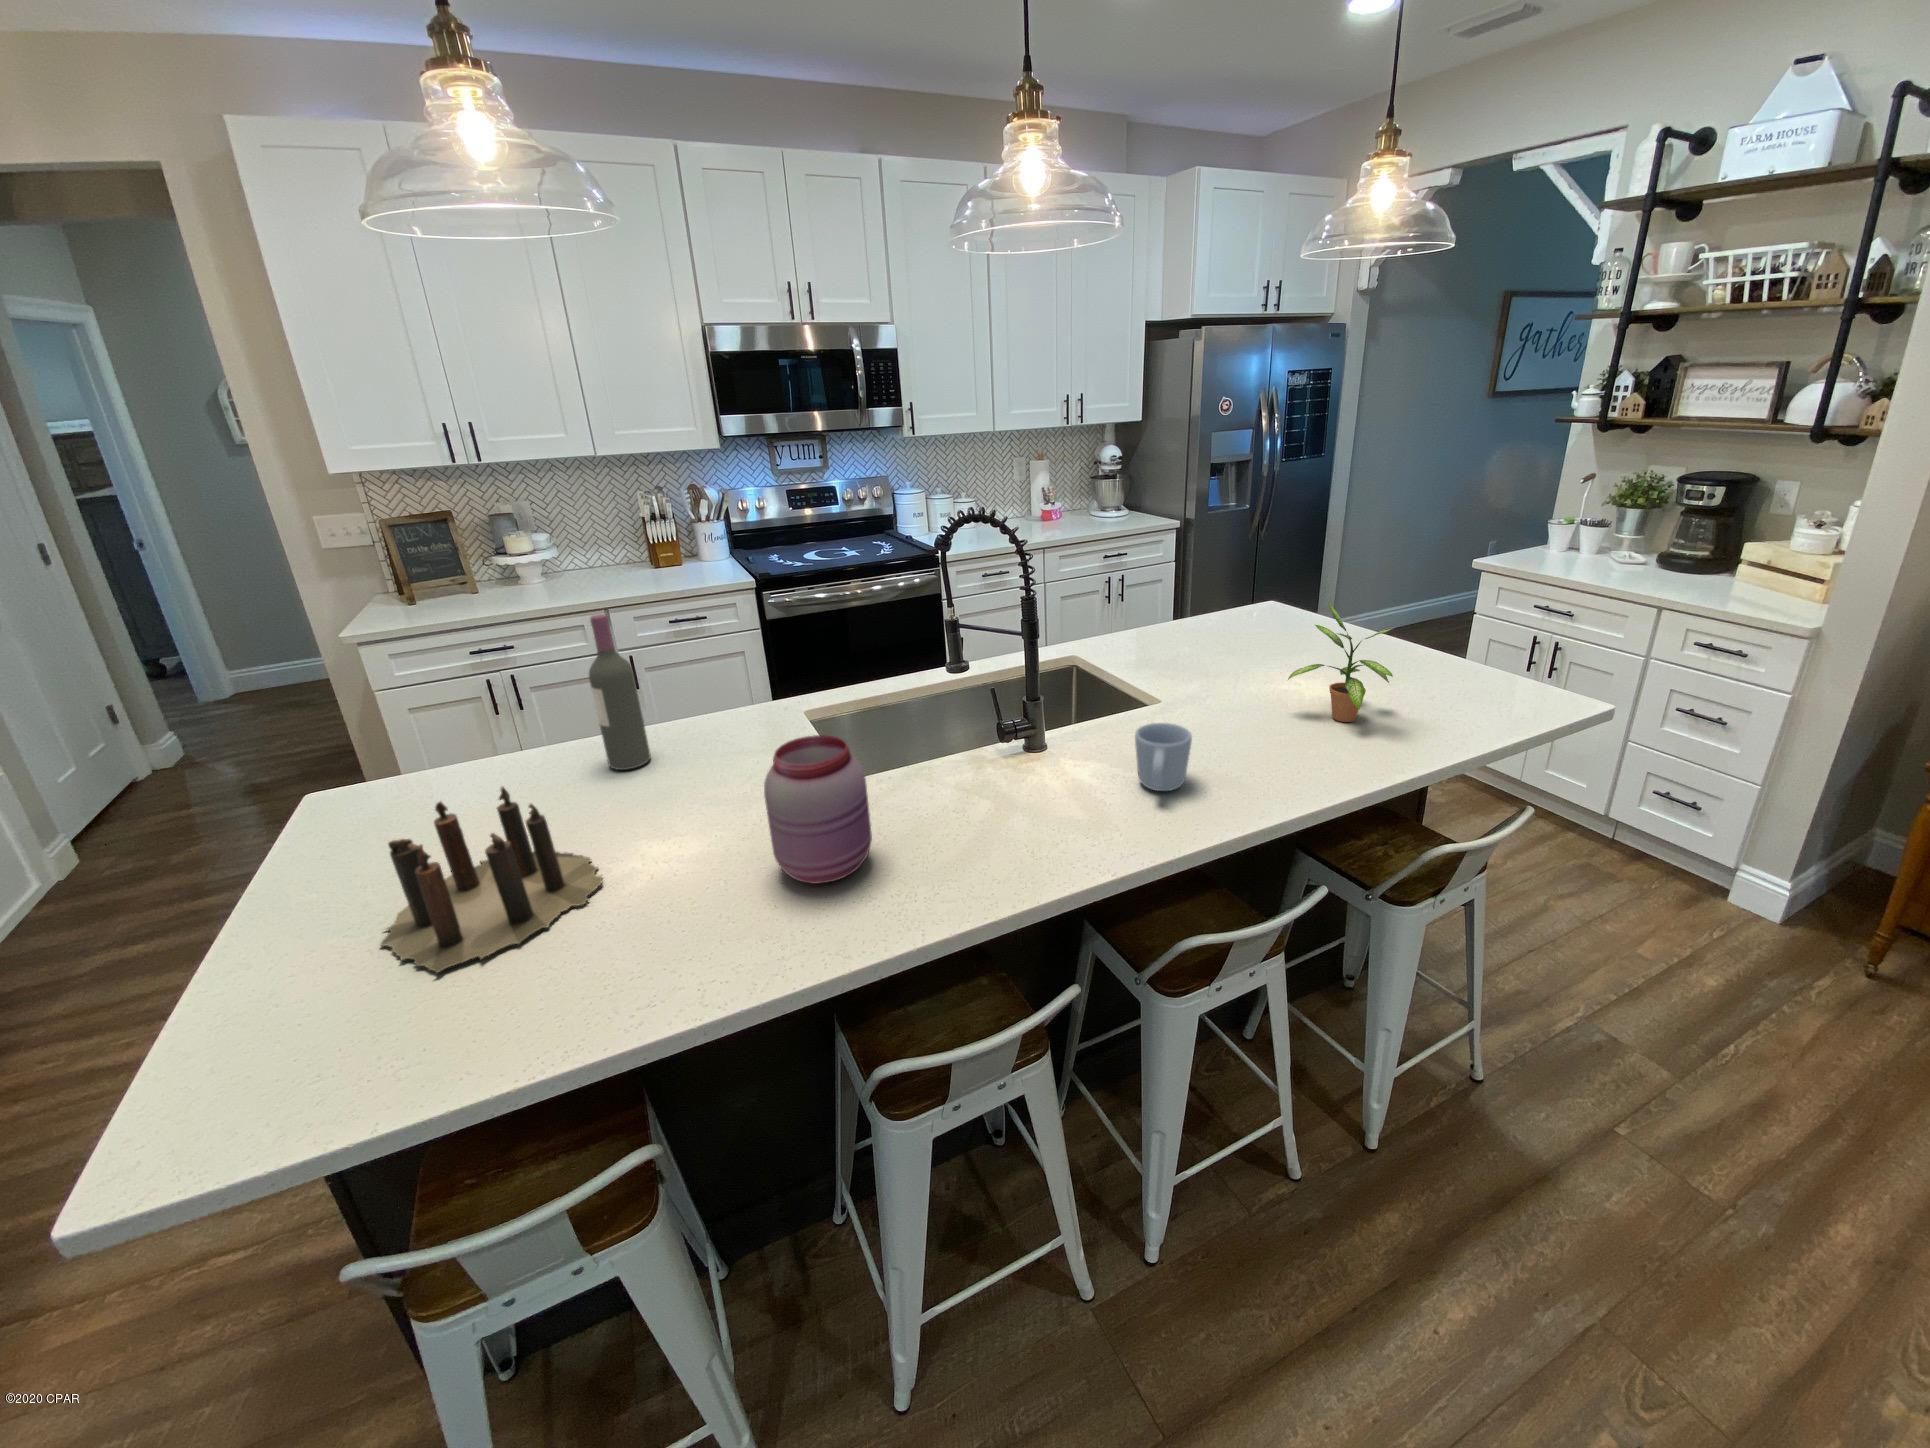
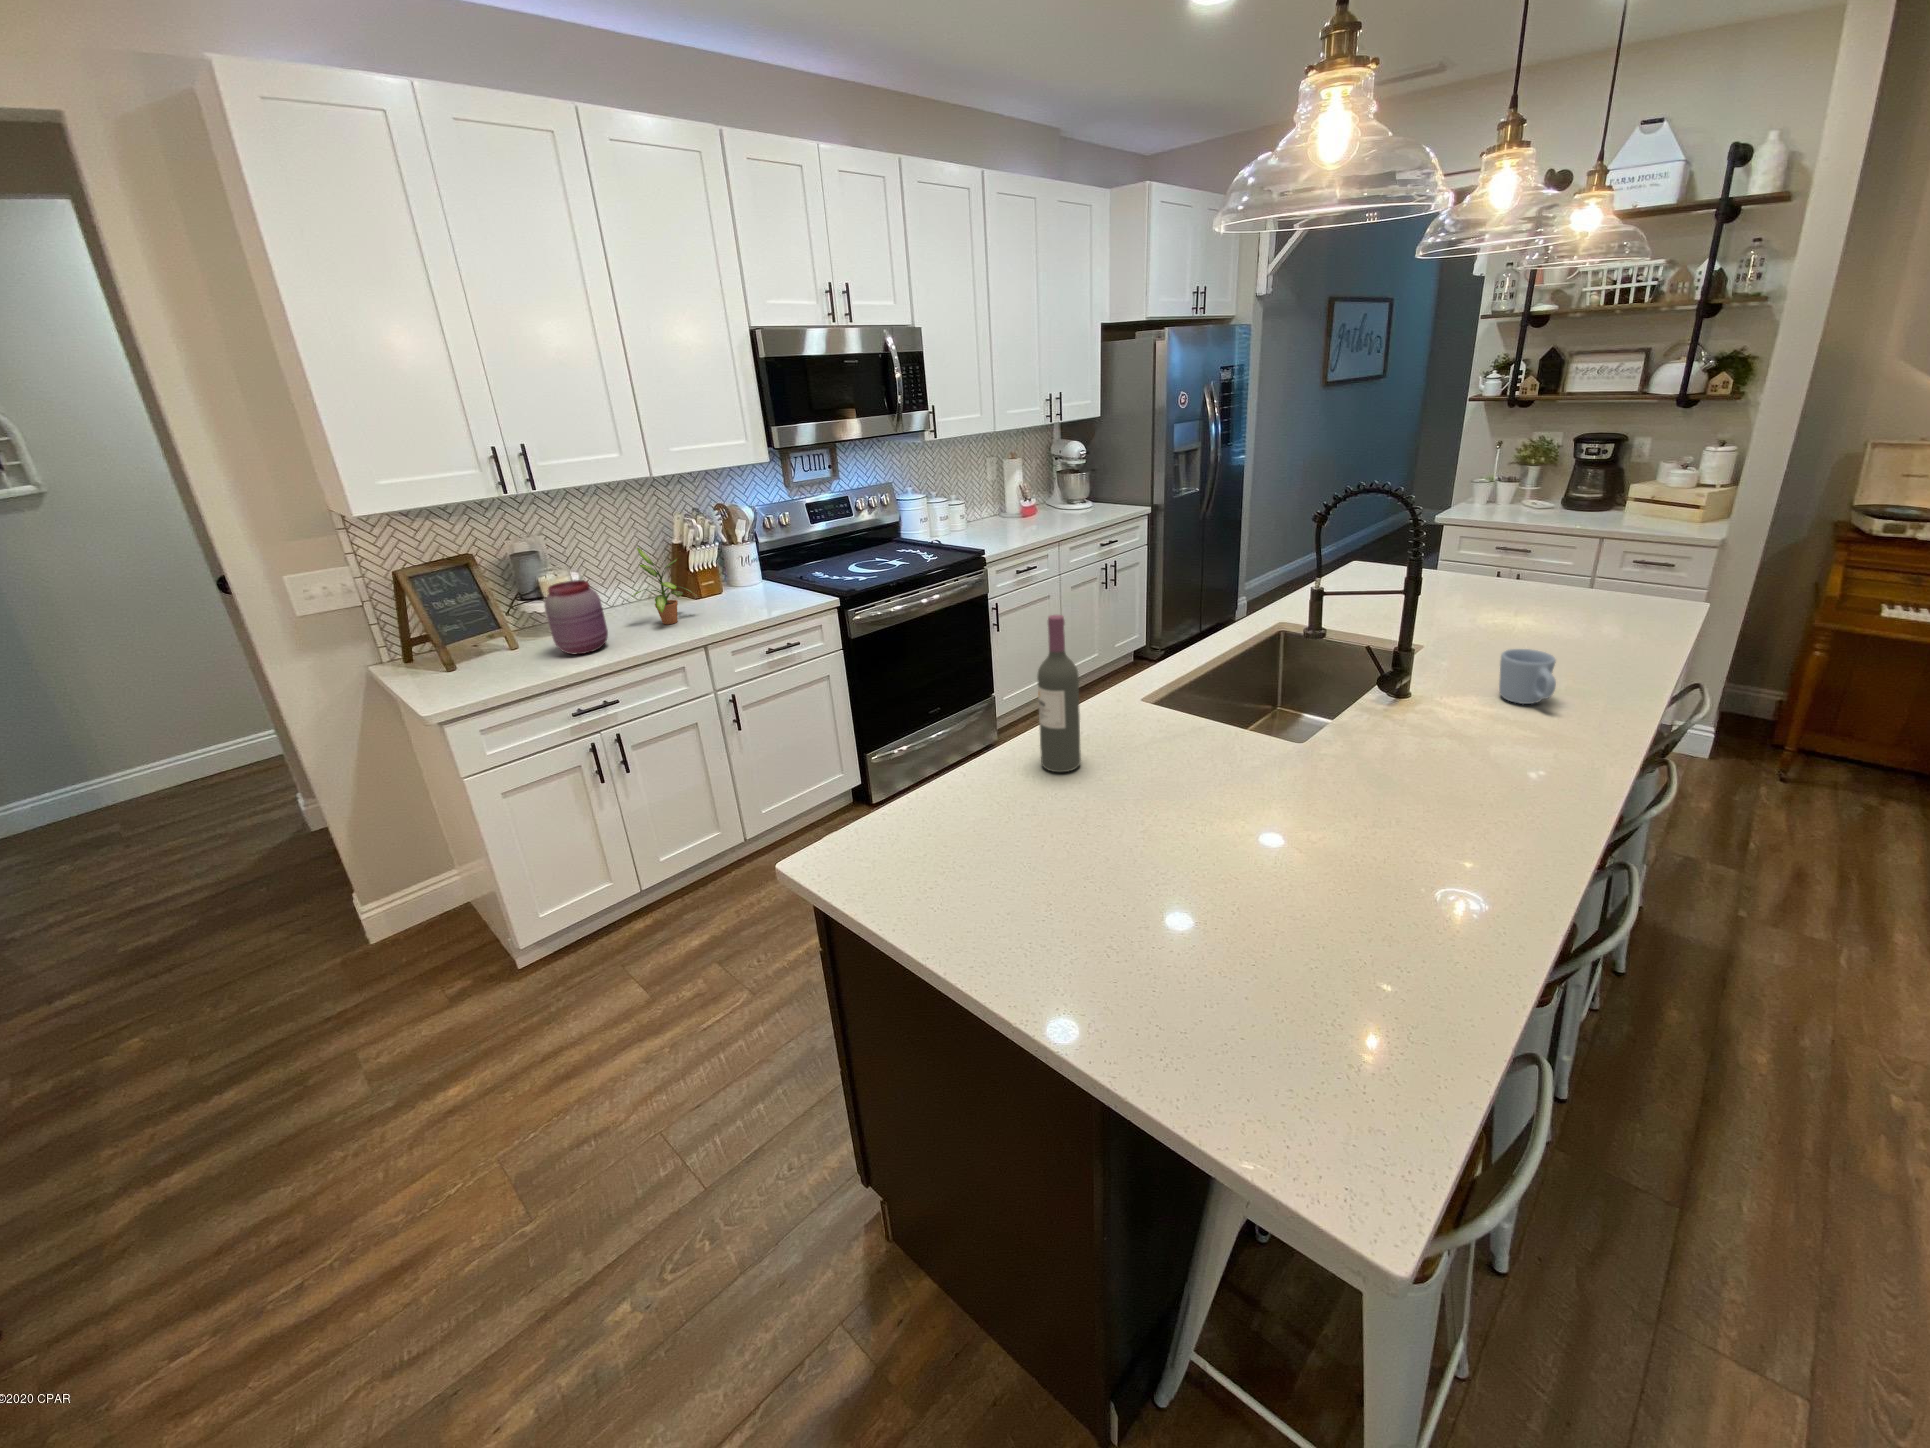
potted plant: present [1288,601,1393,722] -> present [632,548,692,624]
jar: present [764,735,872,884] -> present [544,580,608,655]
candle: present [380,787,602,973] -> none [1073,780,1333,960]

